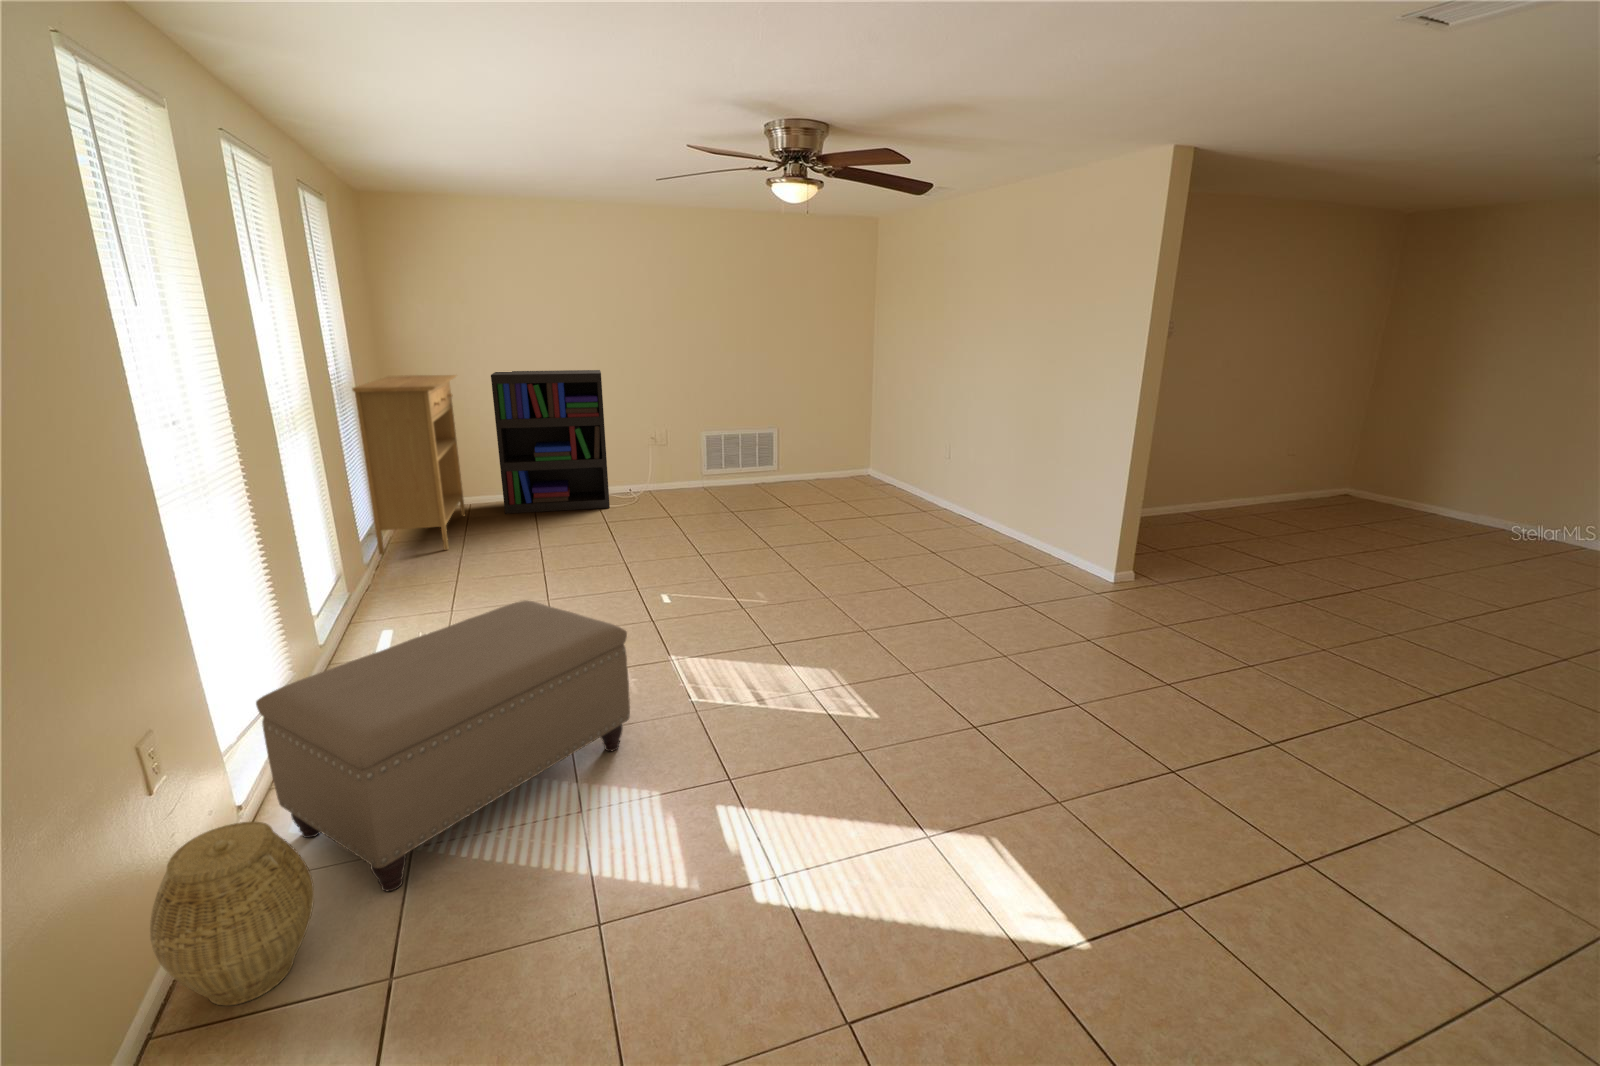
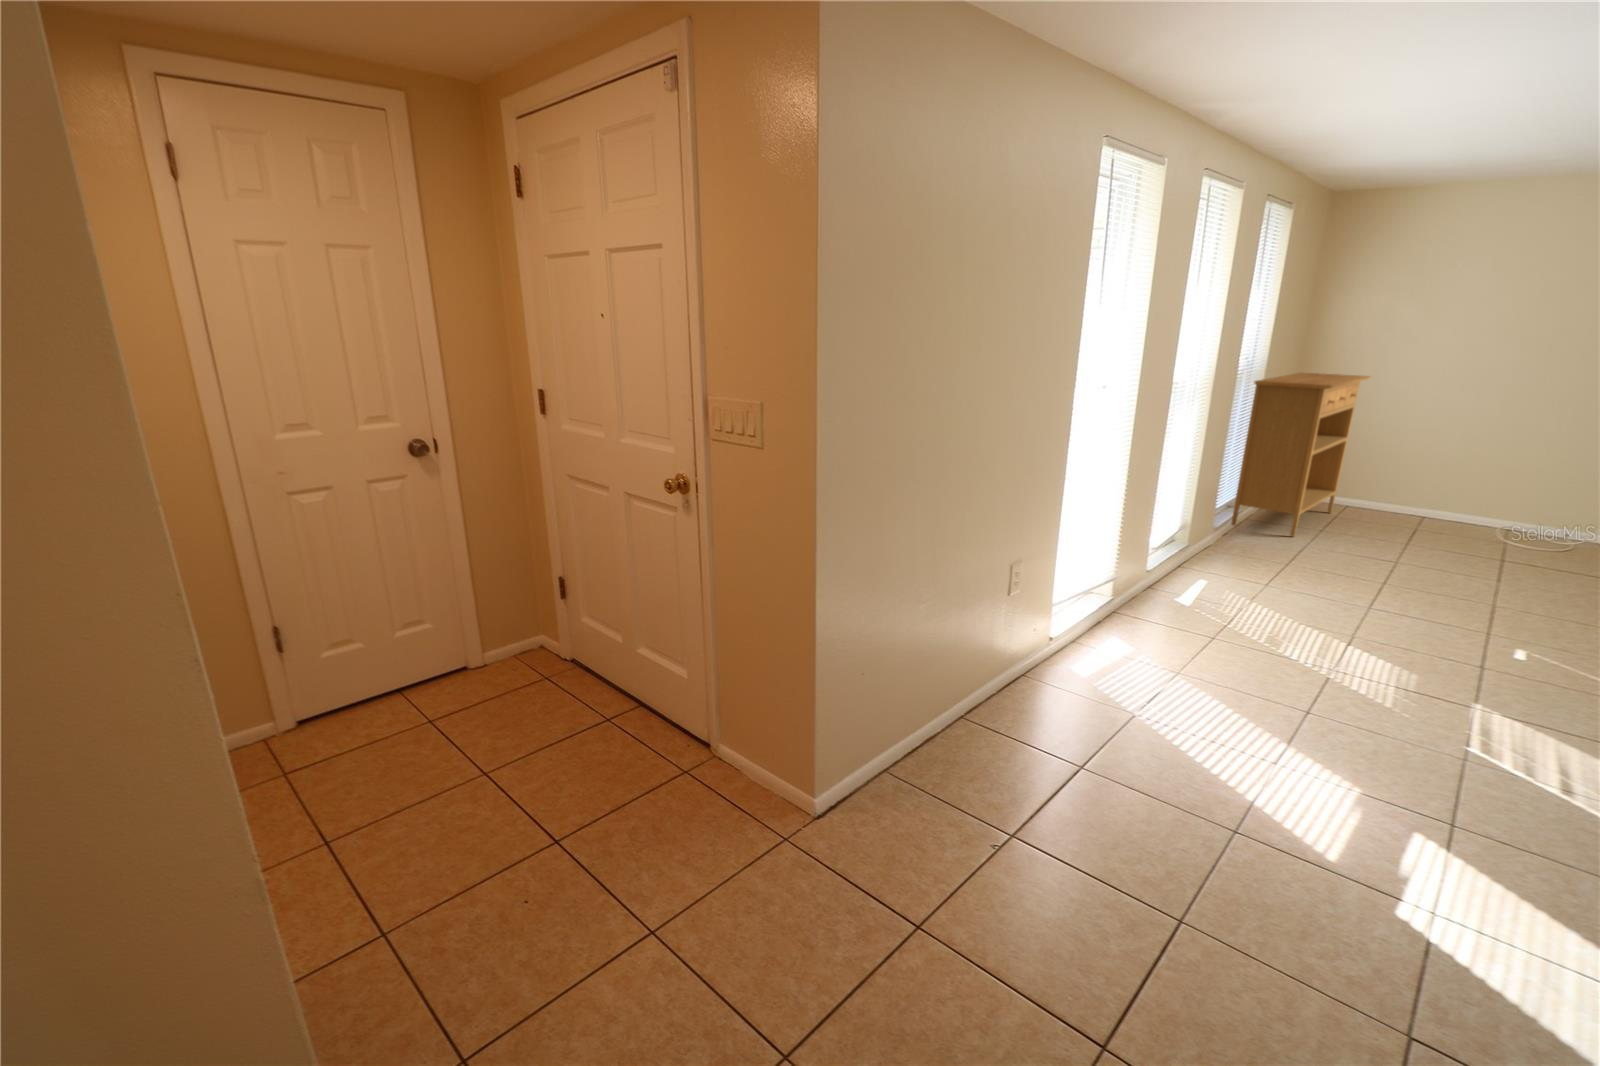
bookshelf: present [491,370,610,514] -> none [1376,375,1574,545]
ottoman: present [256,600,630,891] -> none [1074,574,1393,743]
woven basket: present [150,822,314,1006] -> none [987,630,1068,733]

